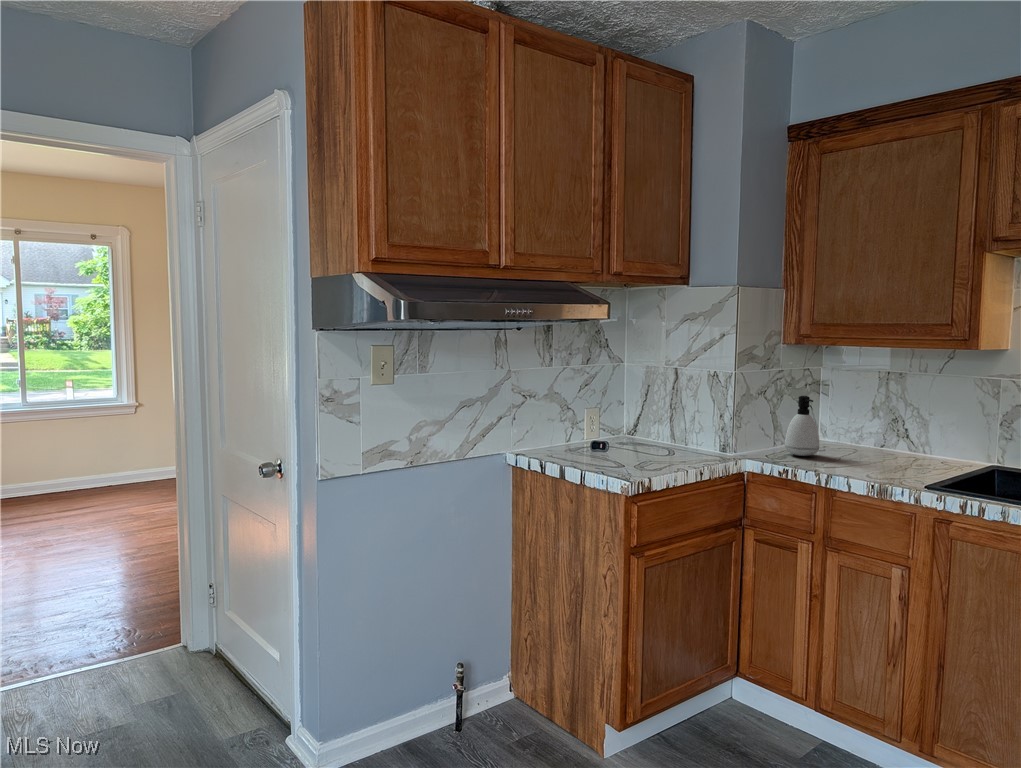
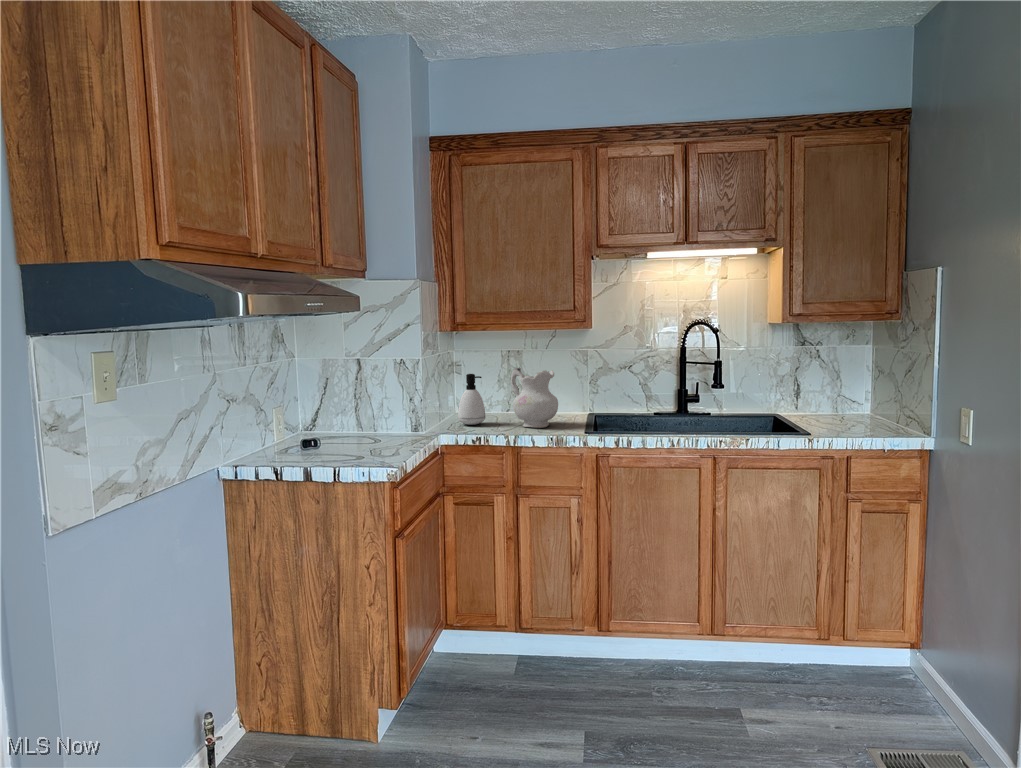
ceramic pitcher: none [849,394,913,472] -> present [511,368,558,428]

